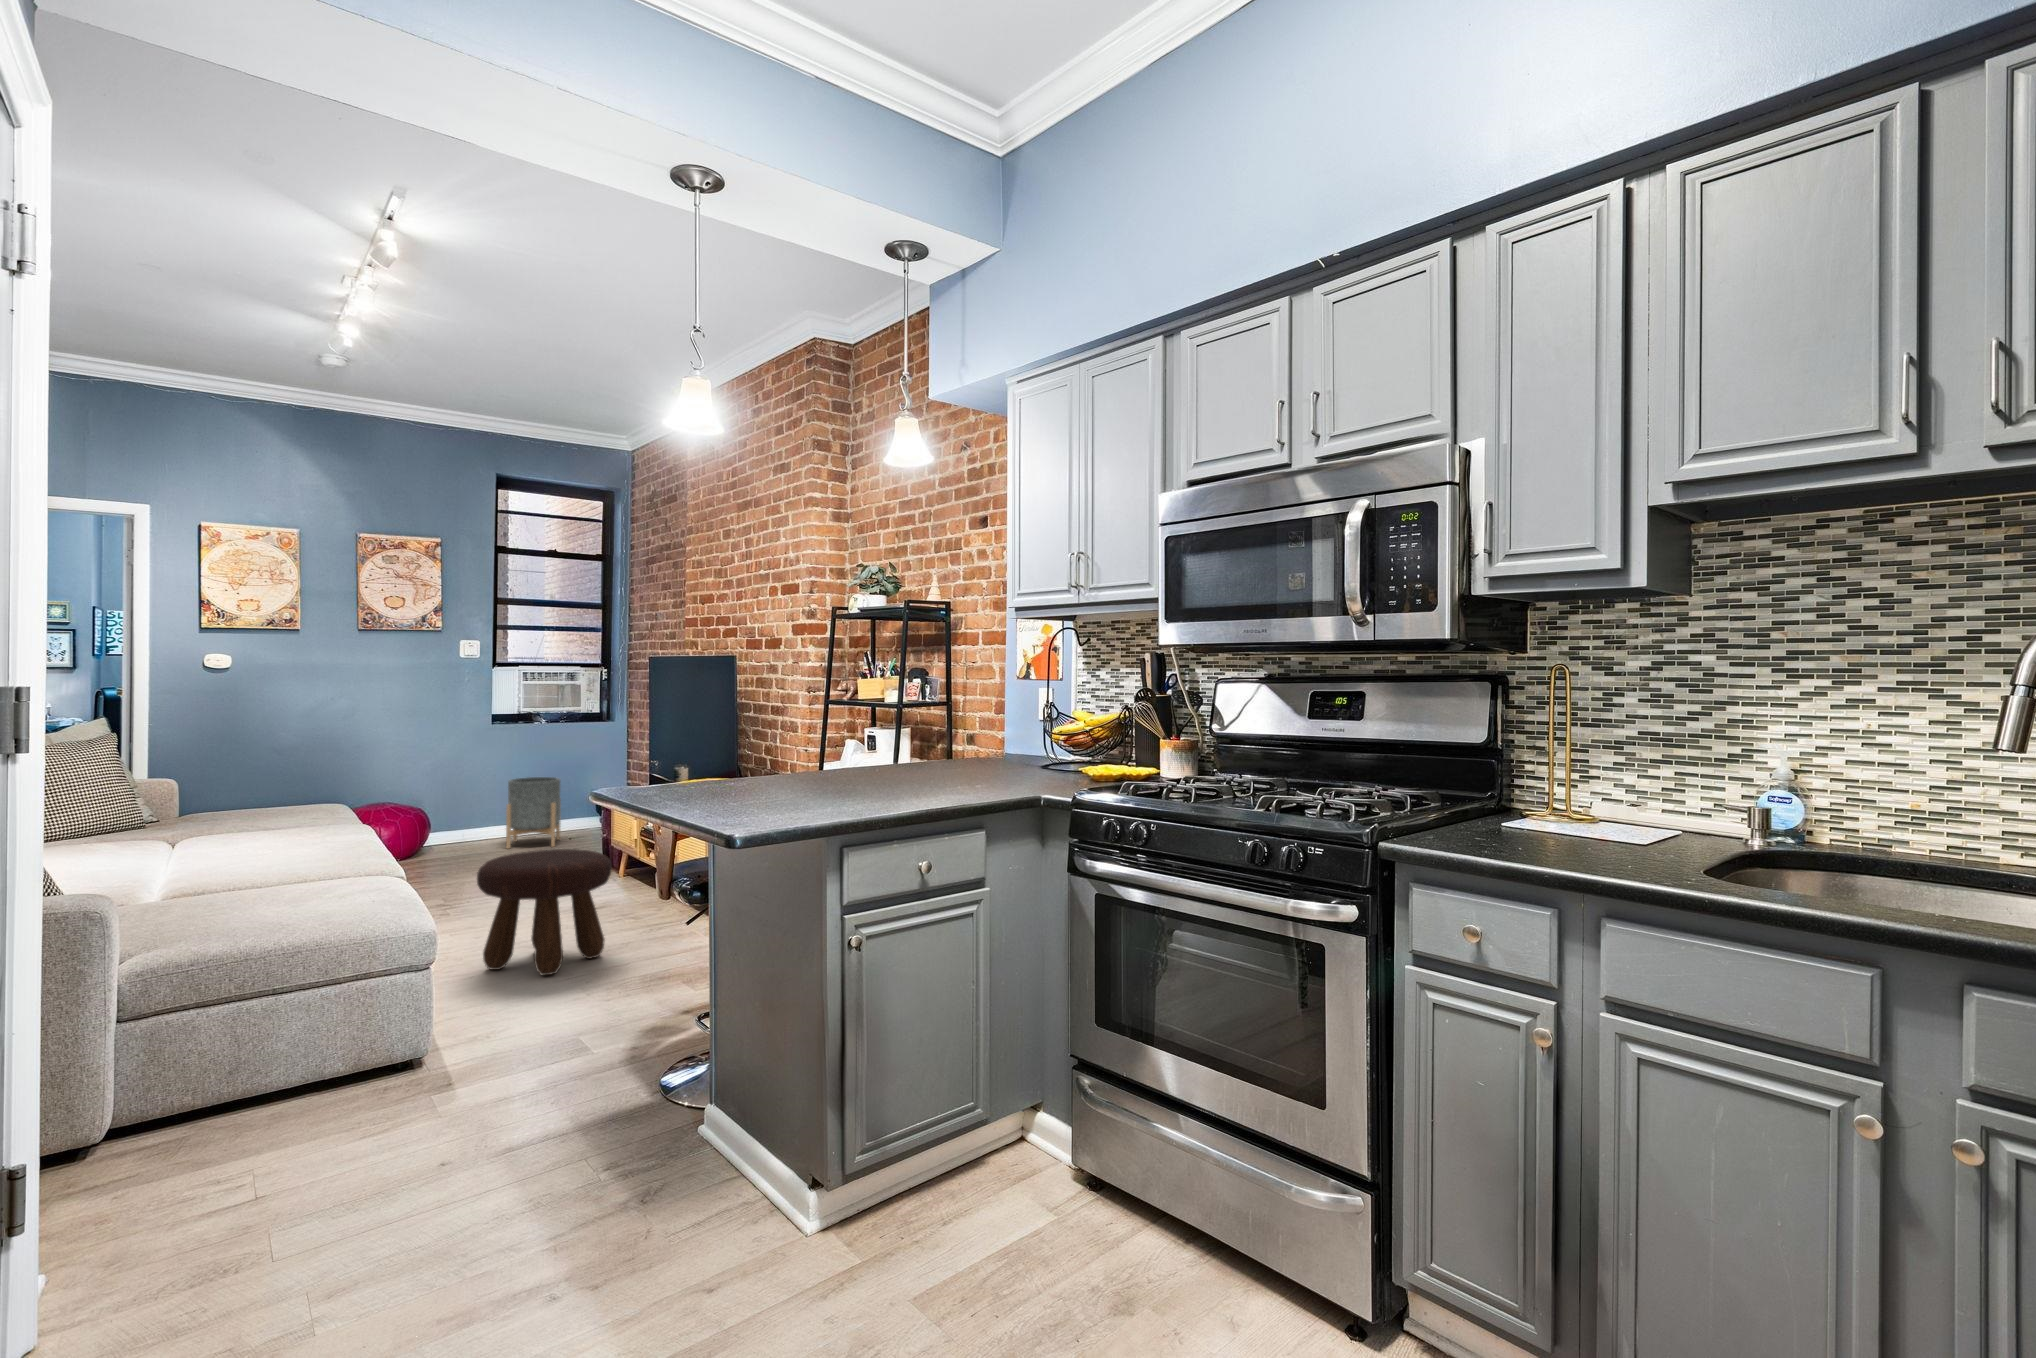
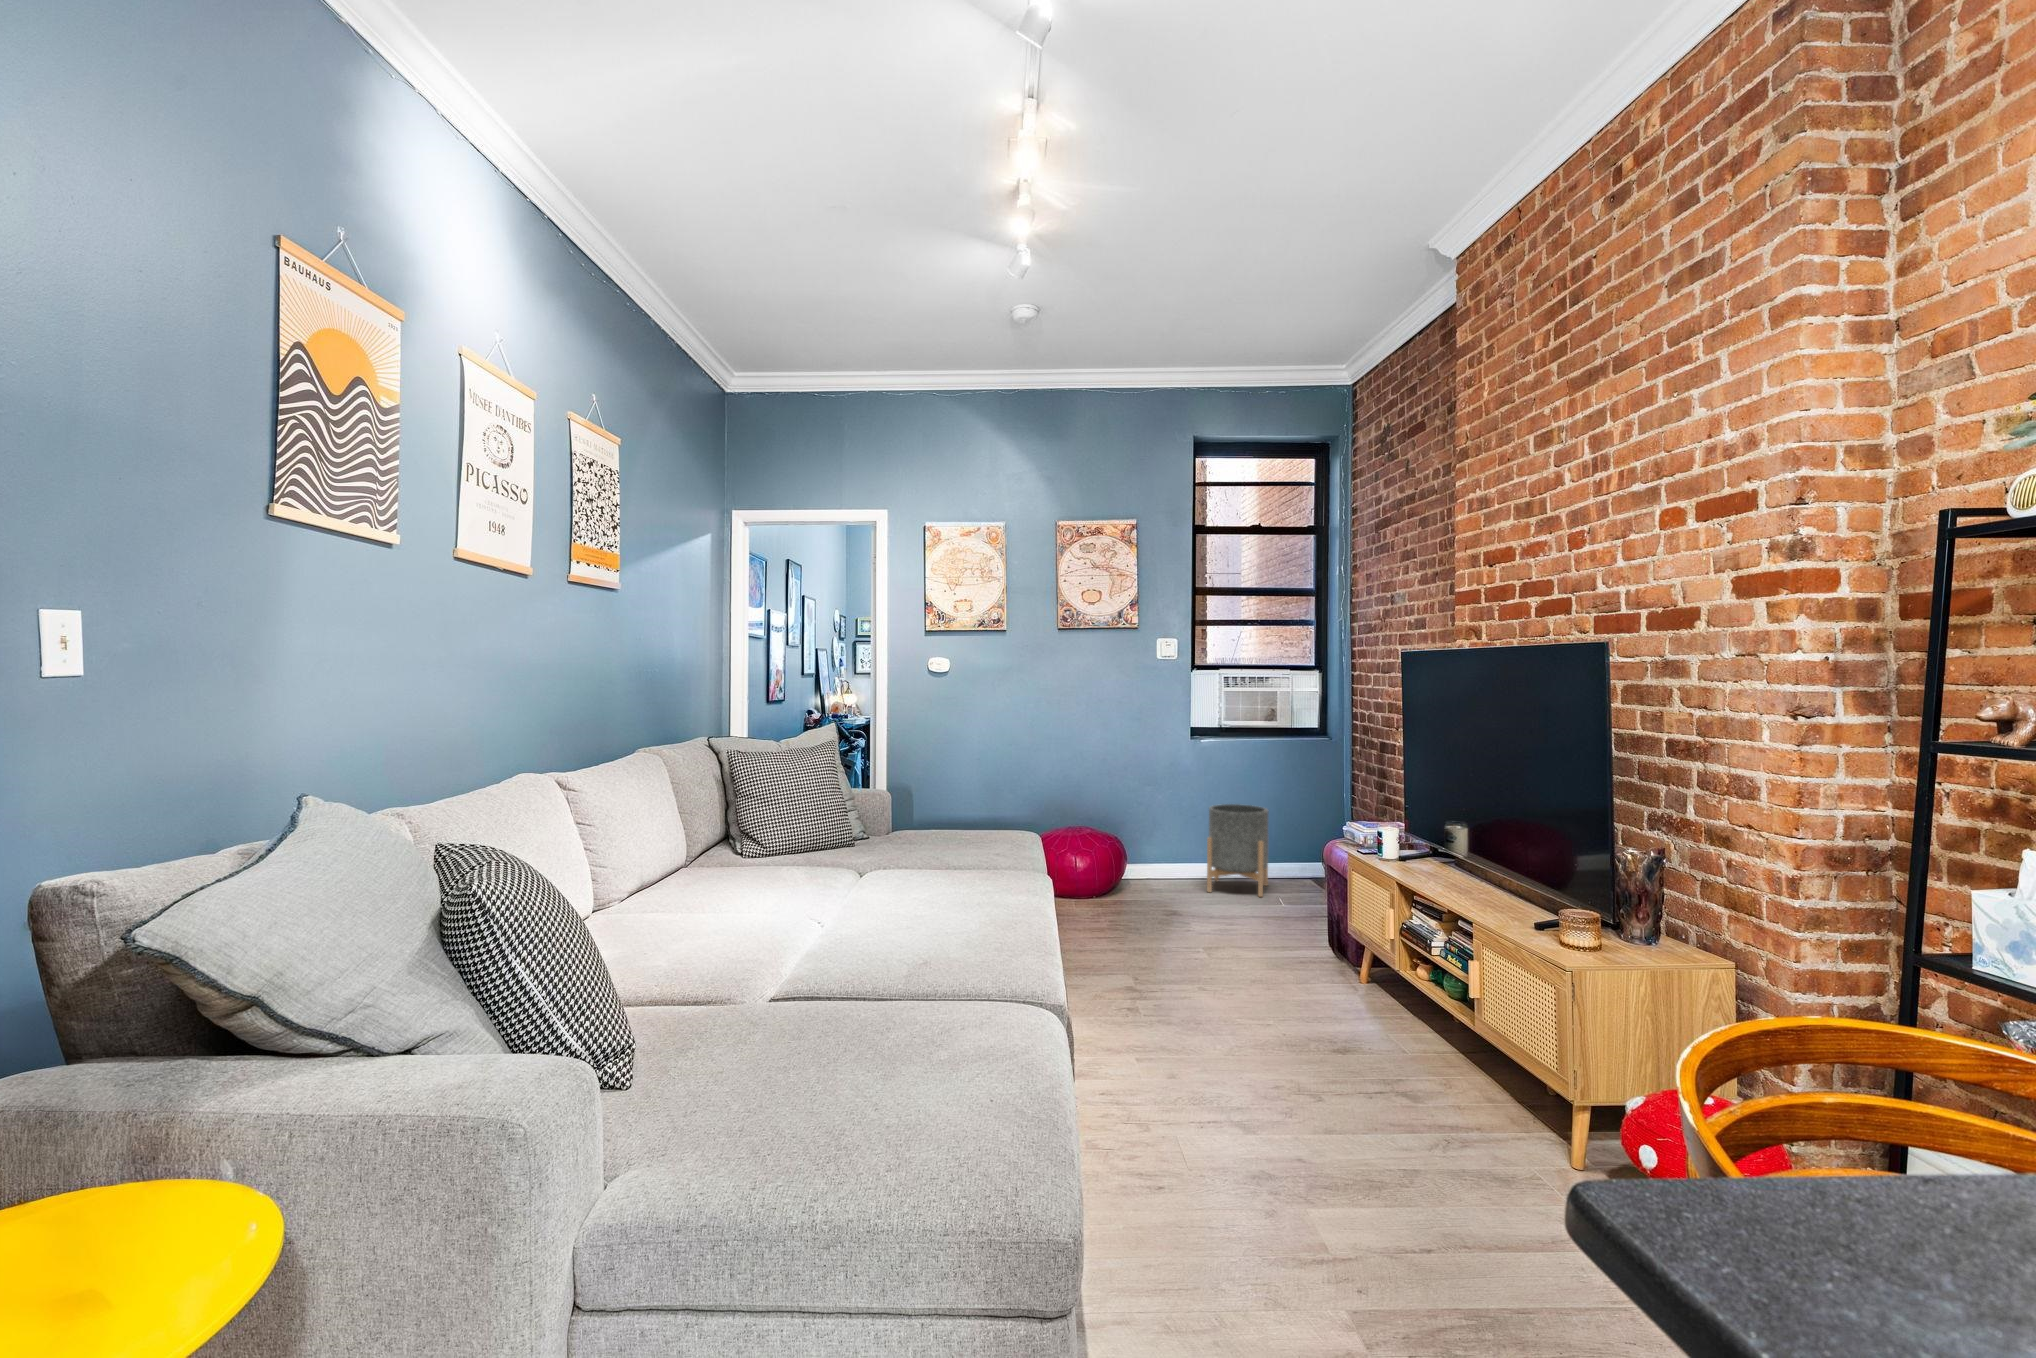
footstool: present [477,849,612,975] -> none [1165,973,1385,1236]

